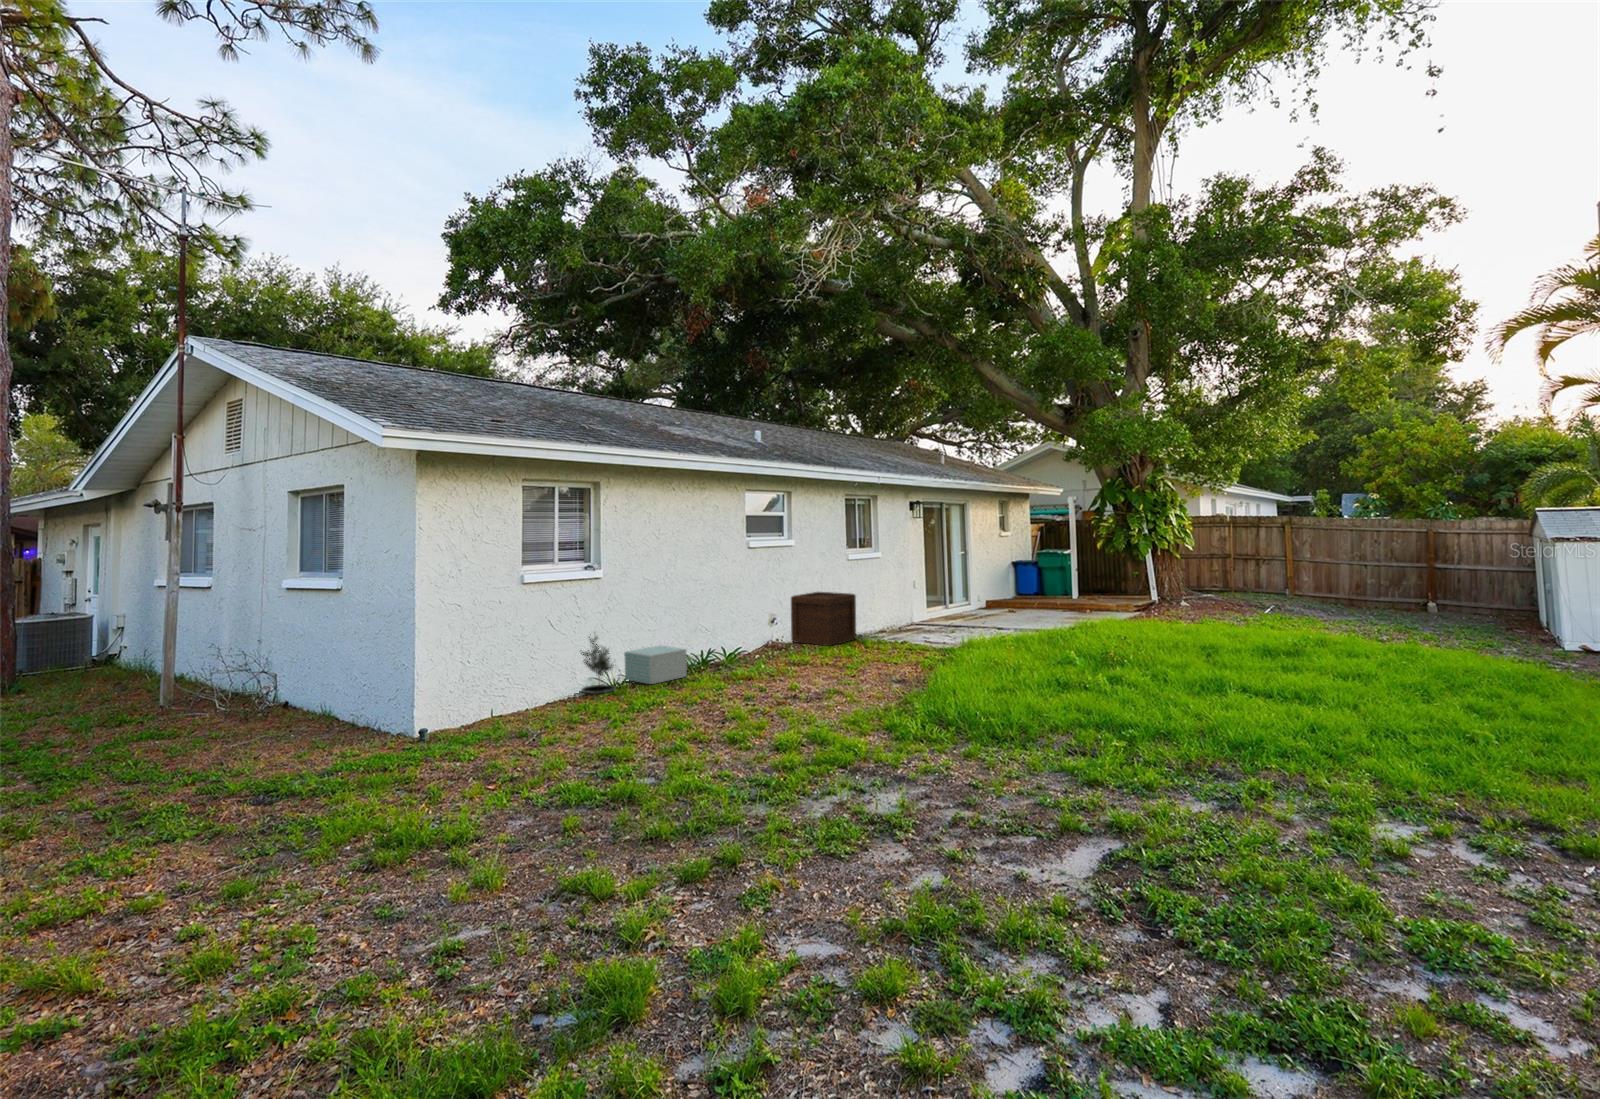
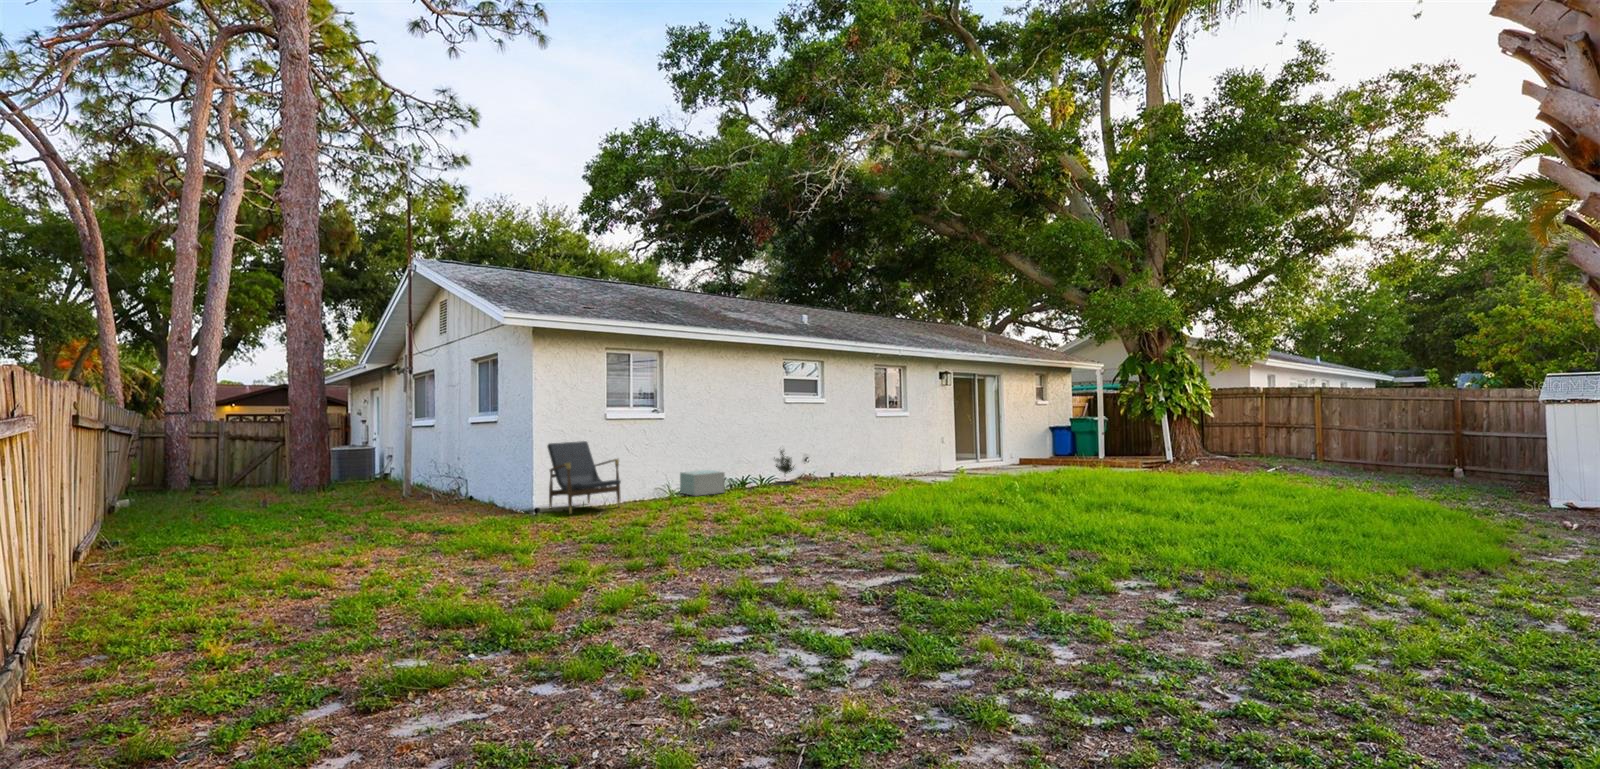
wooden crate: present [791,592,856,646] -> none [824,439,876,480]
lounge chair: none [451,619,565,730] -> present [547,441,621,514]
potted tree: present [580,637,615,694] -> present [774,450,794,485]

